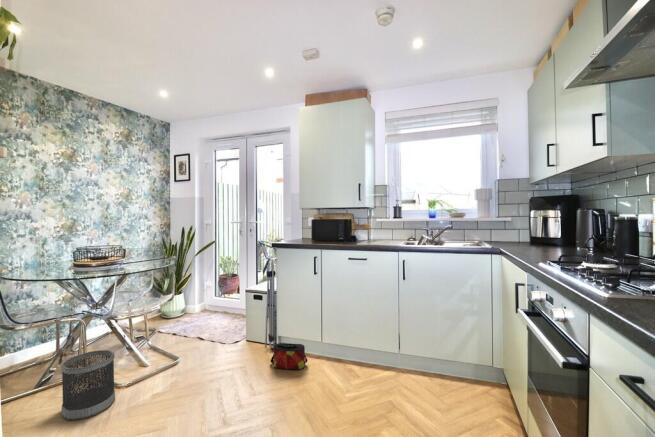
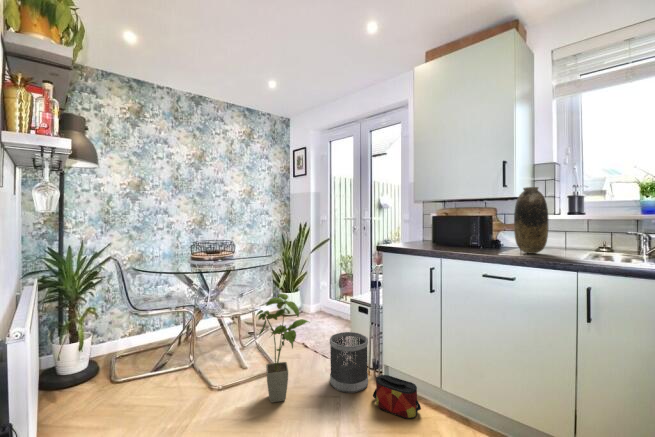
vase: none [365,201,384,244] -> present [514,187,549,254]
house plant: none [165,288,216,385] -> present [256,294,308,403]
wastebasket: present [61,350,115,420] -> present [330,332,368,393]

